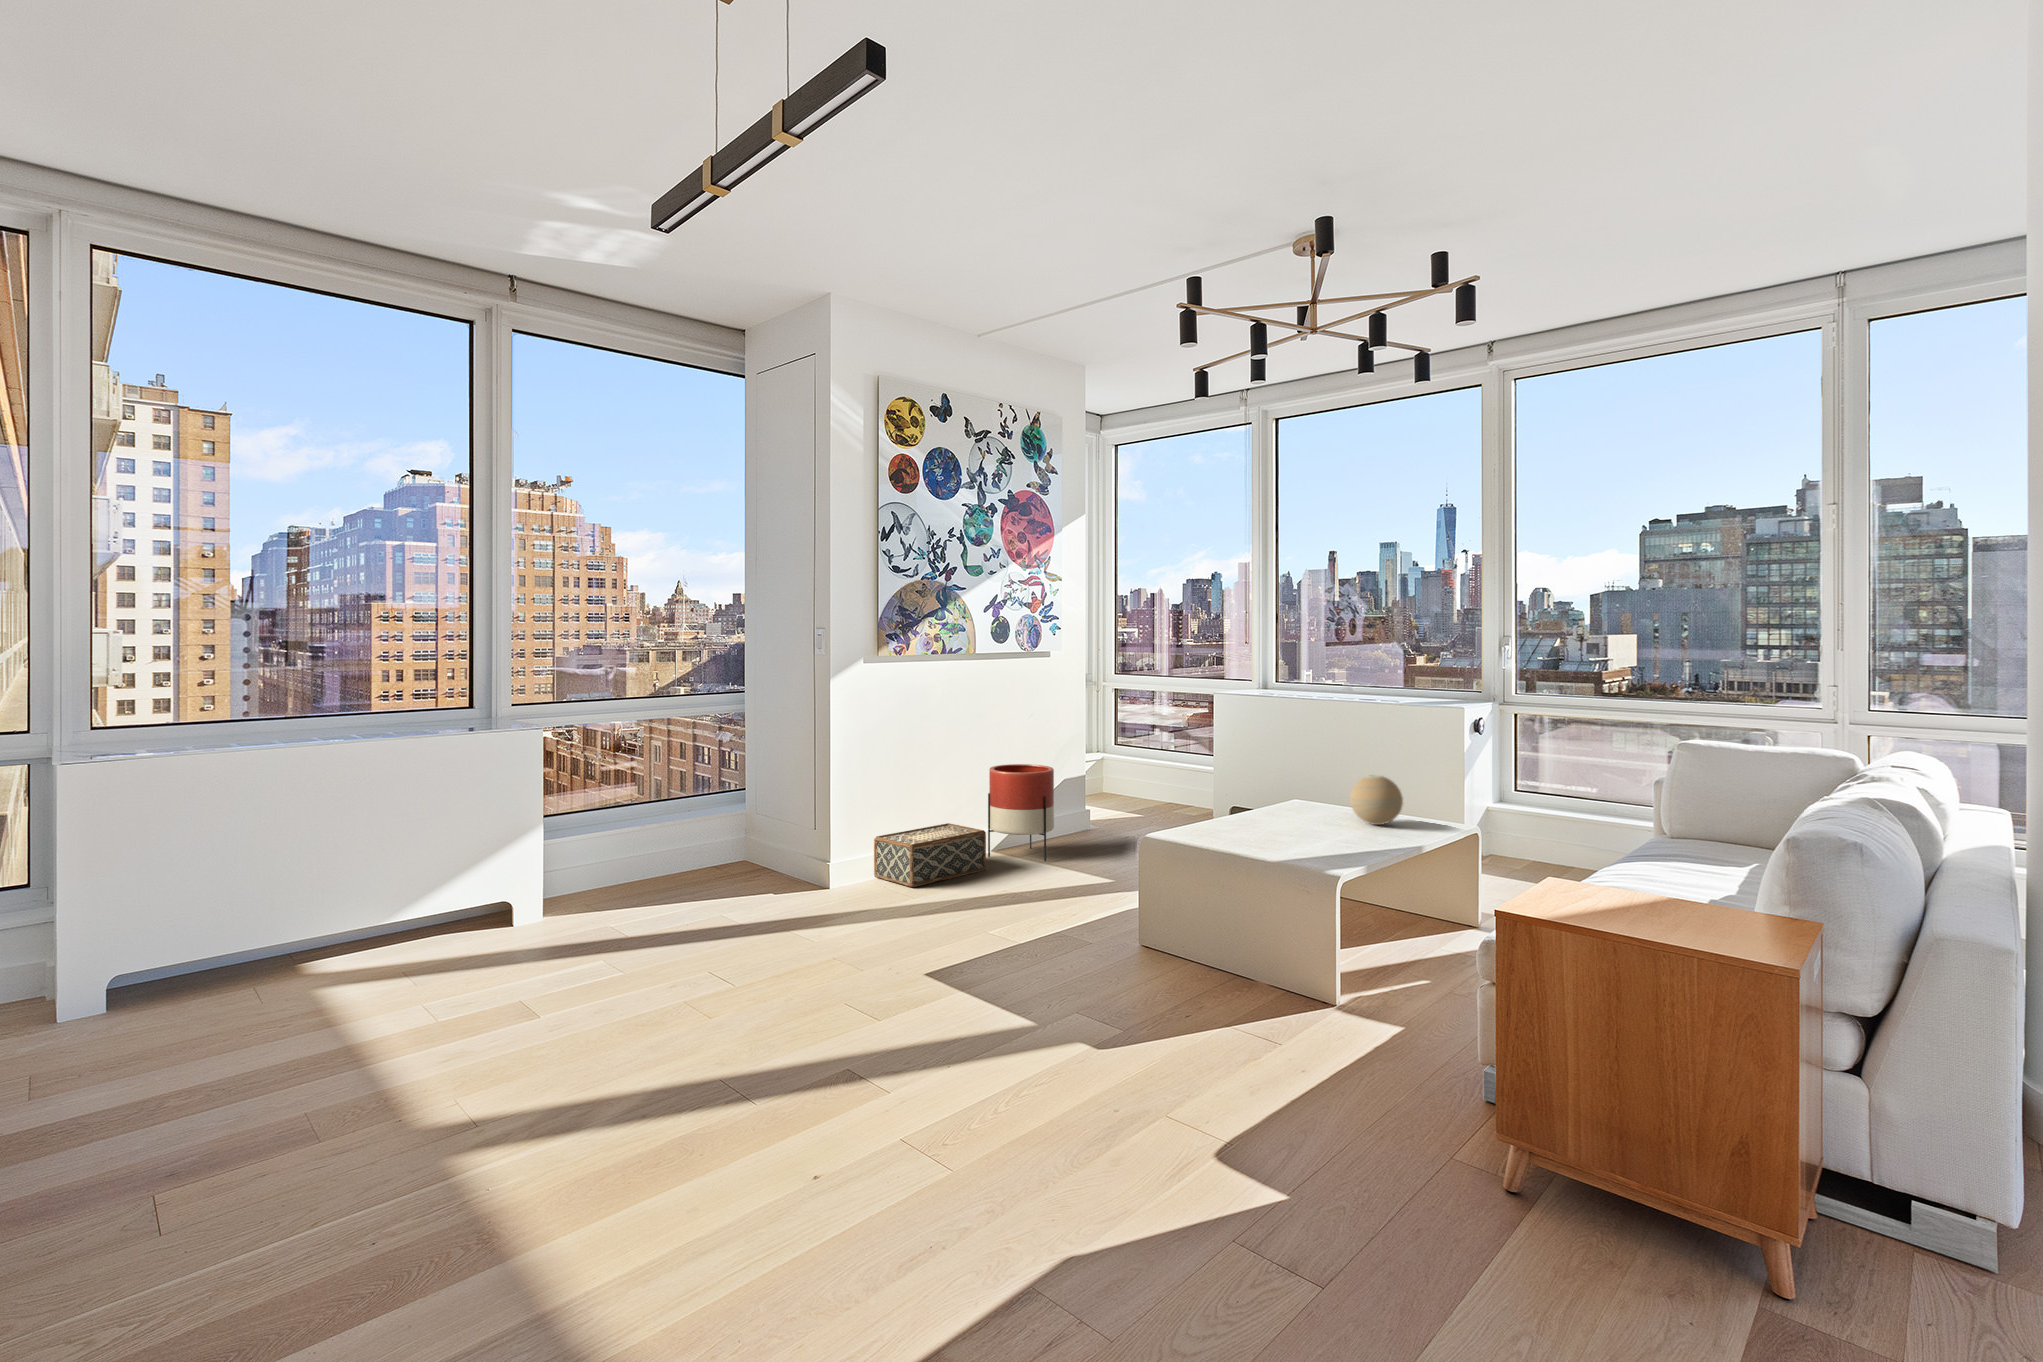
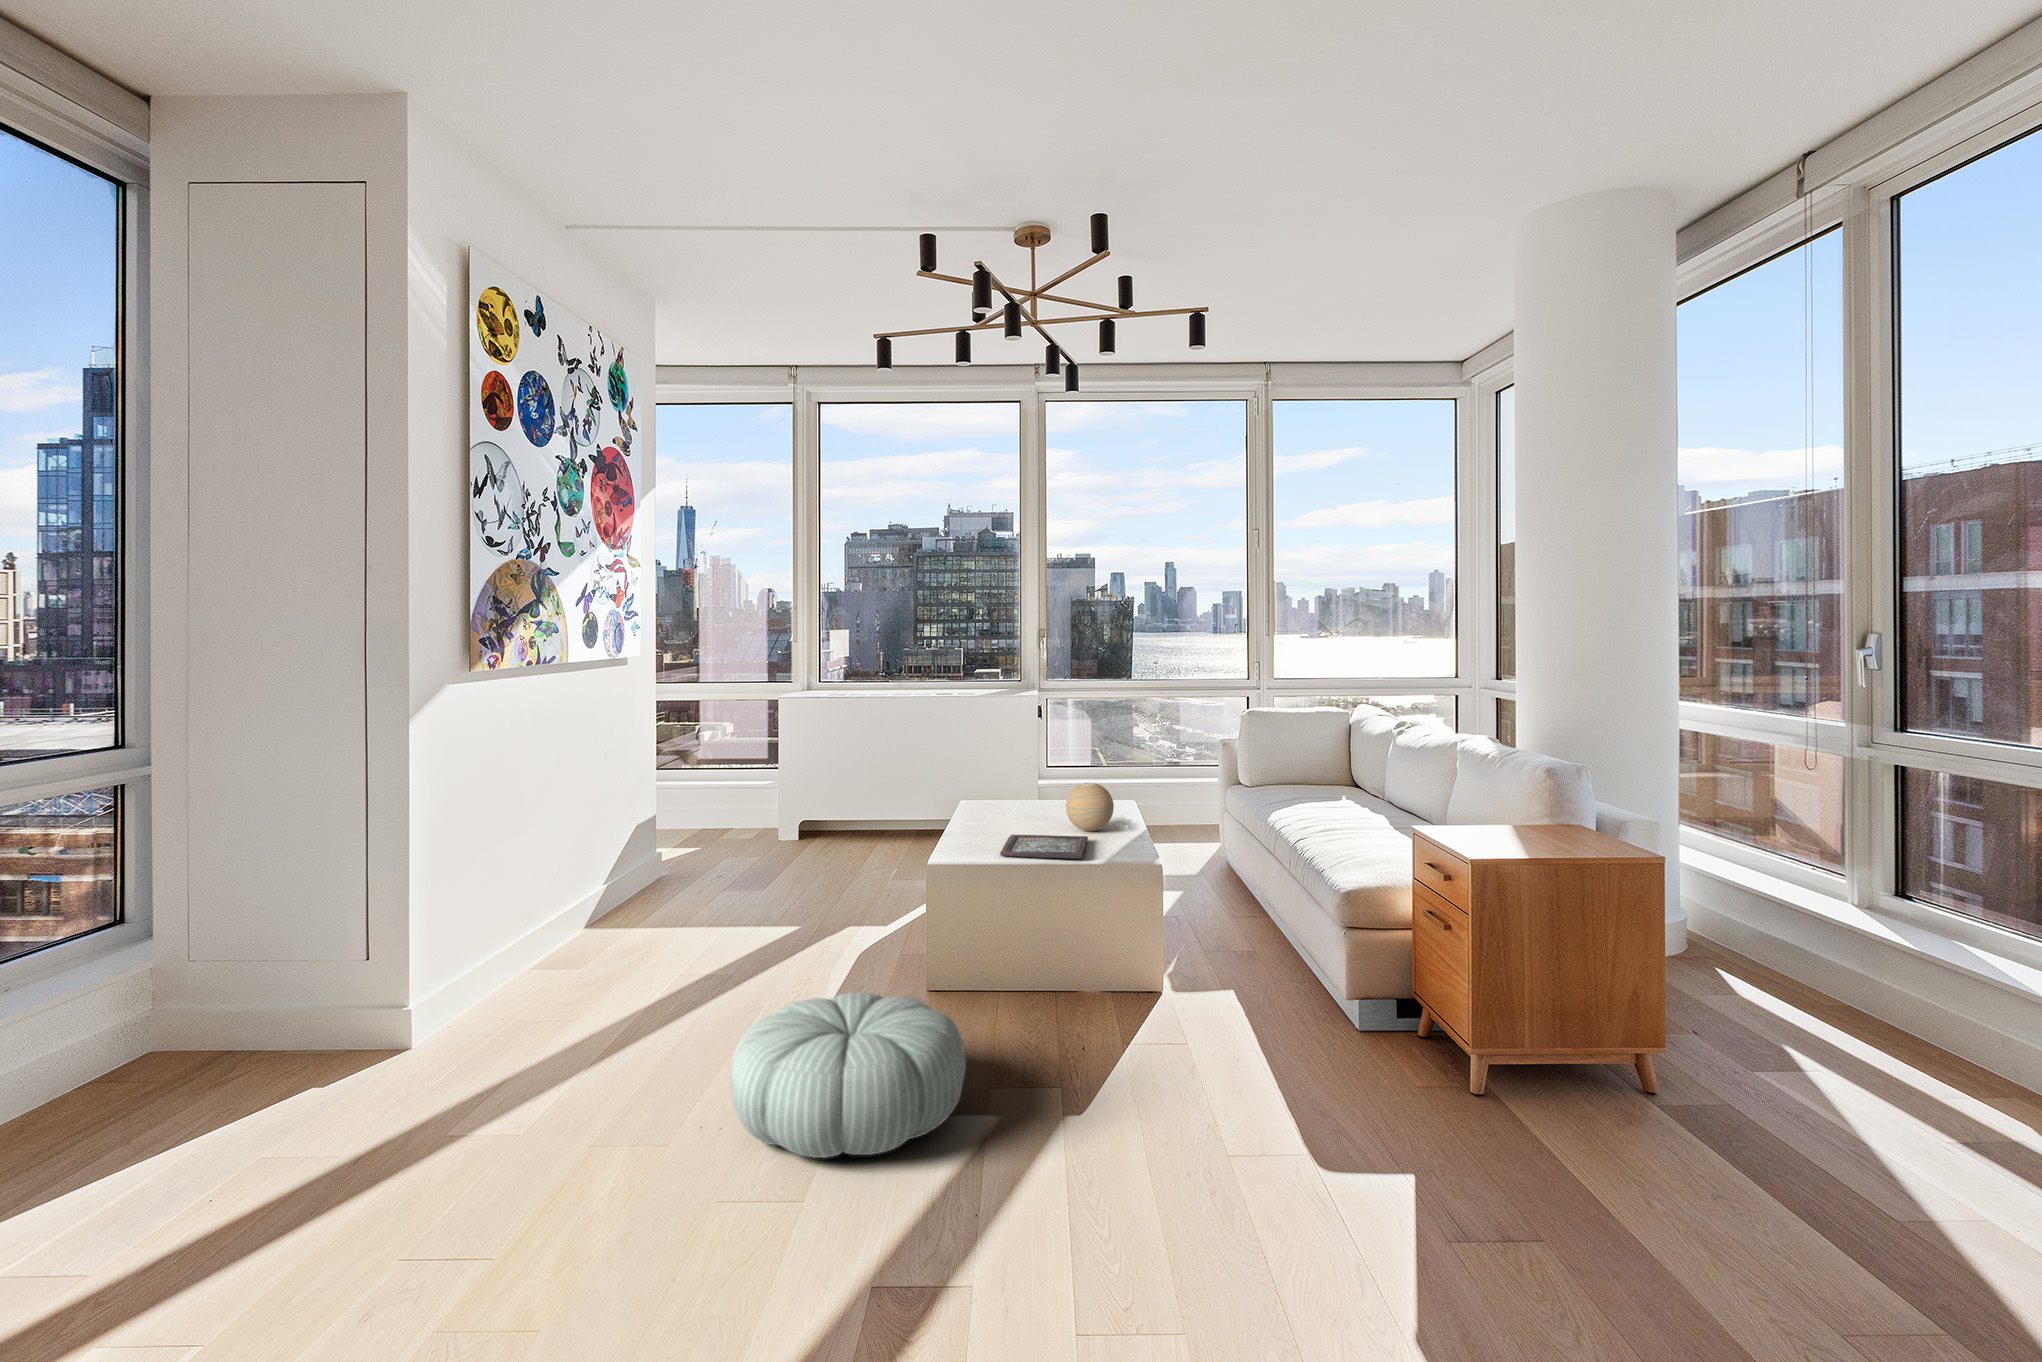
planter: present [988,764,1054,861] -> none [586,807,678,939]
tray: none [1232,817,1349,842] -> present [1000,835,1088,859]
woven basket: present [874,823,986,887] -> none [467,903,616,1004]
pouf: none [874,899,1048,1010] -> present [730,992,966,1158]

